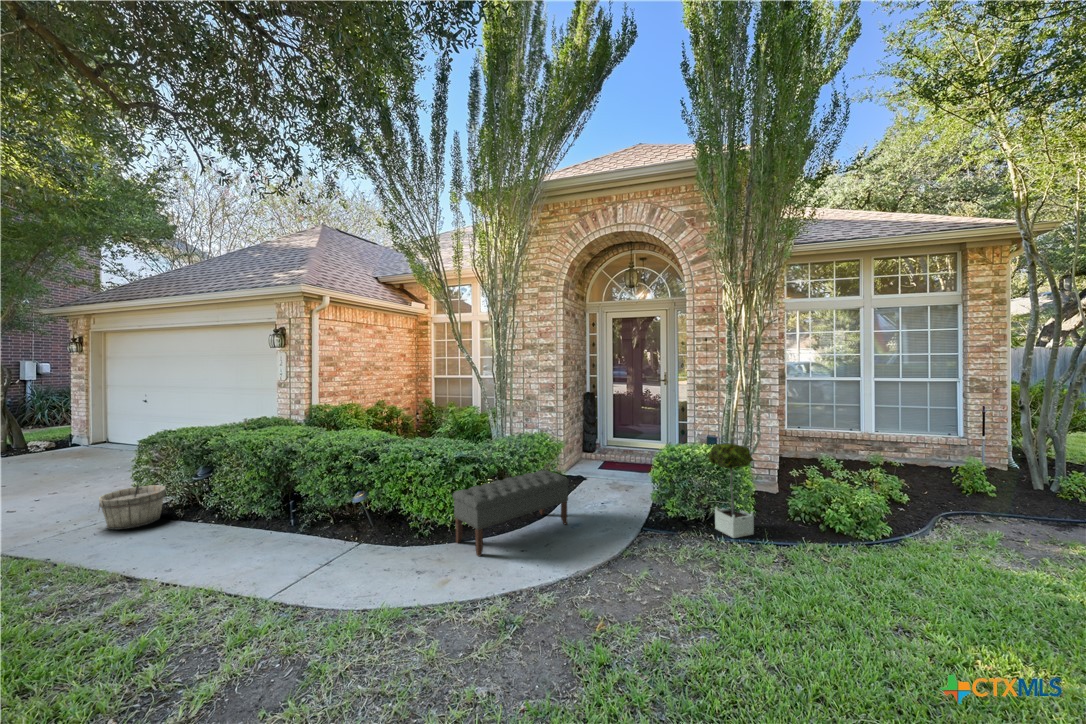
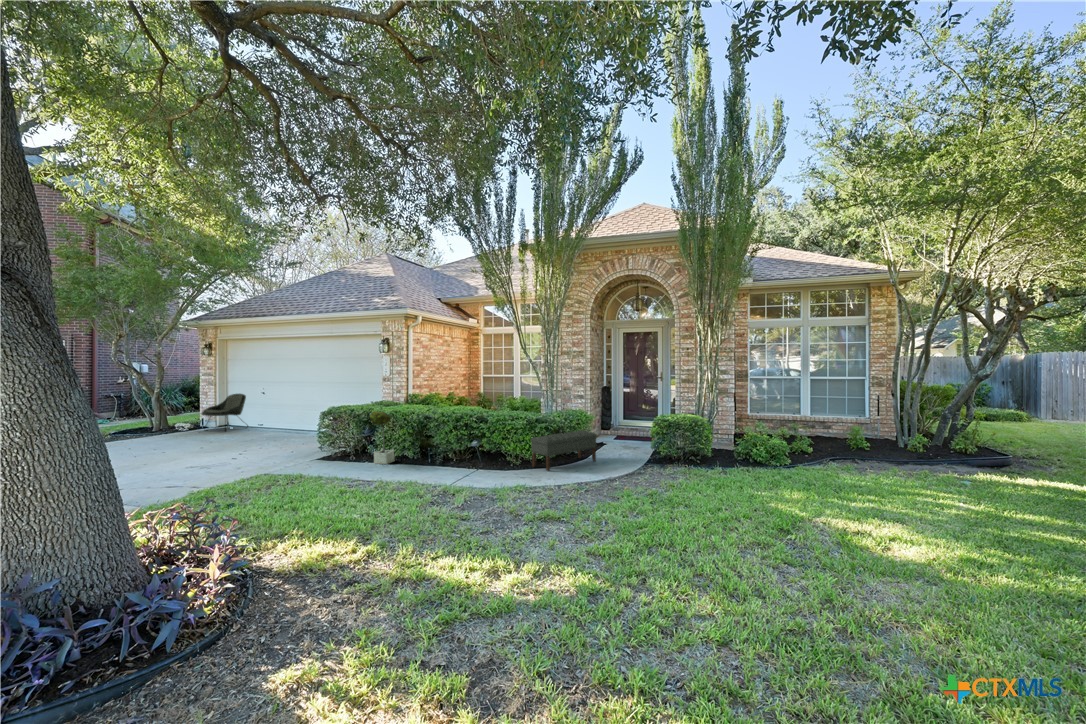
lounge chair: none [41,403,115,457] -> present [202,394,248,431]
potted tree: present [708,443,754,538] -> present [370,411,395,464]
wooden bucket: present [98,481,167,530] -> none [316,434,348,462]

